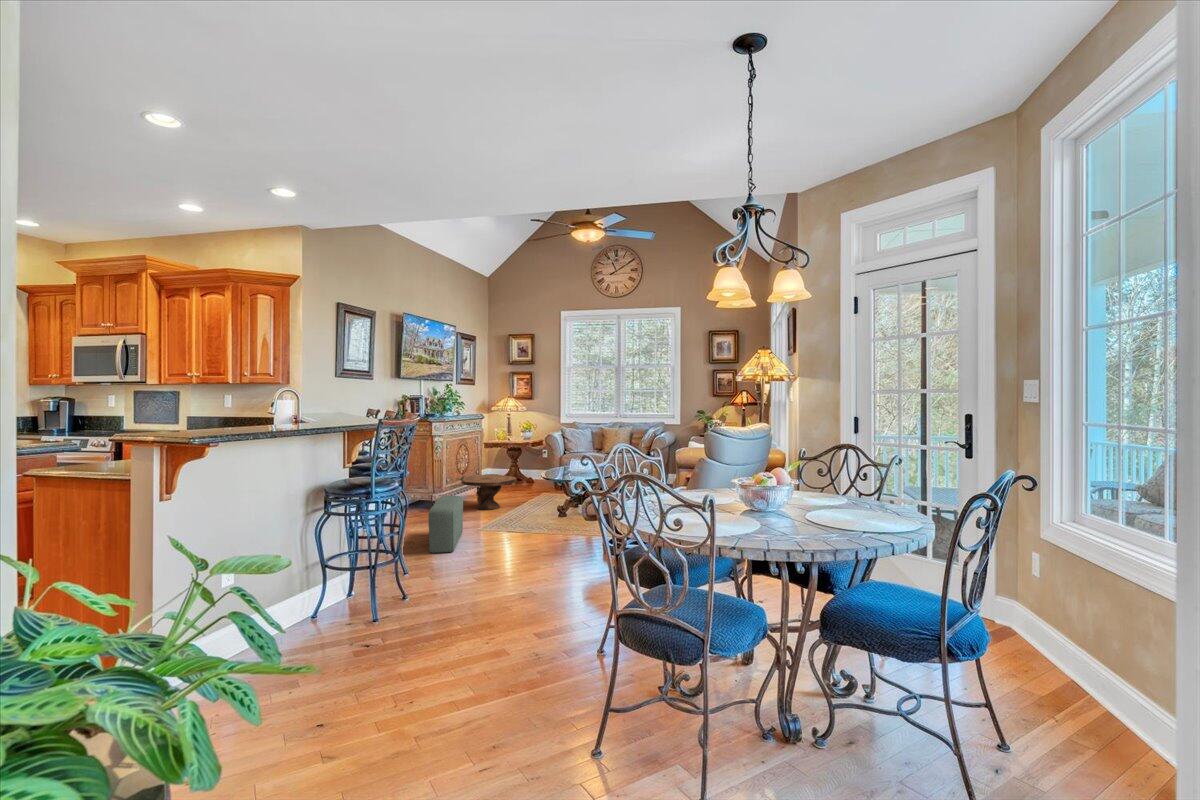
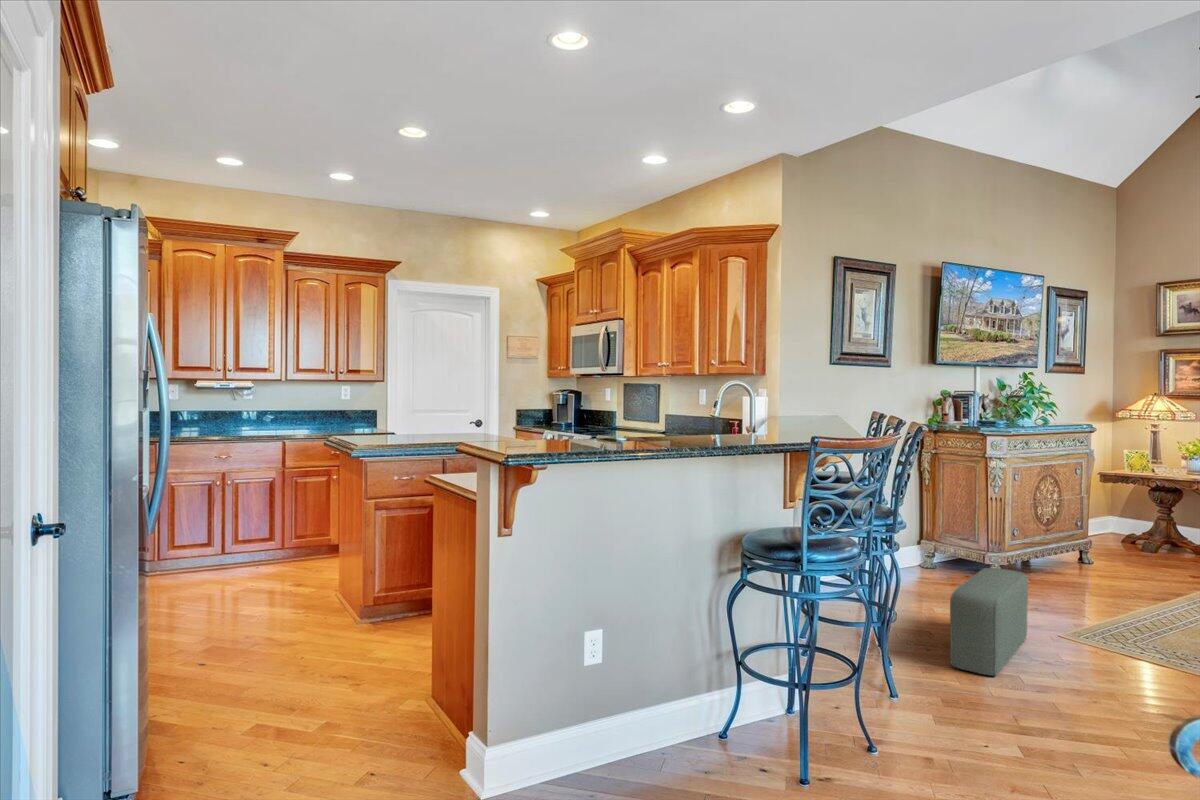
side table: present [459,474,517,510] -> none [1031,533,1160,602]

